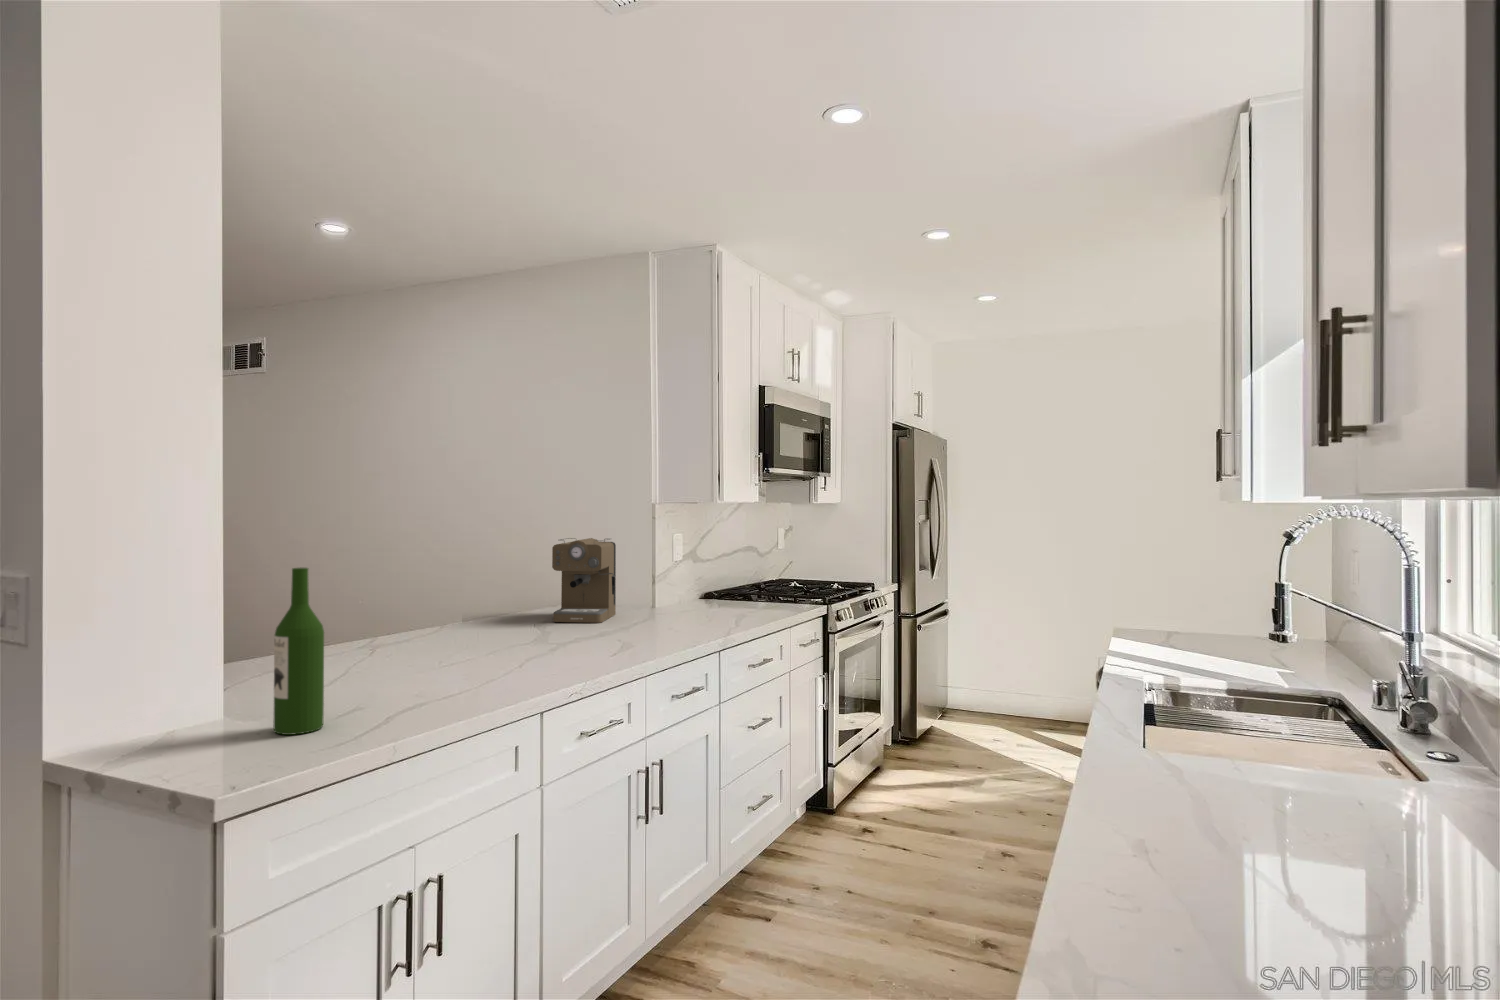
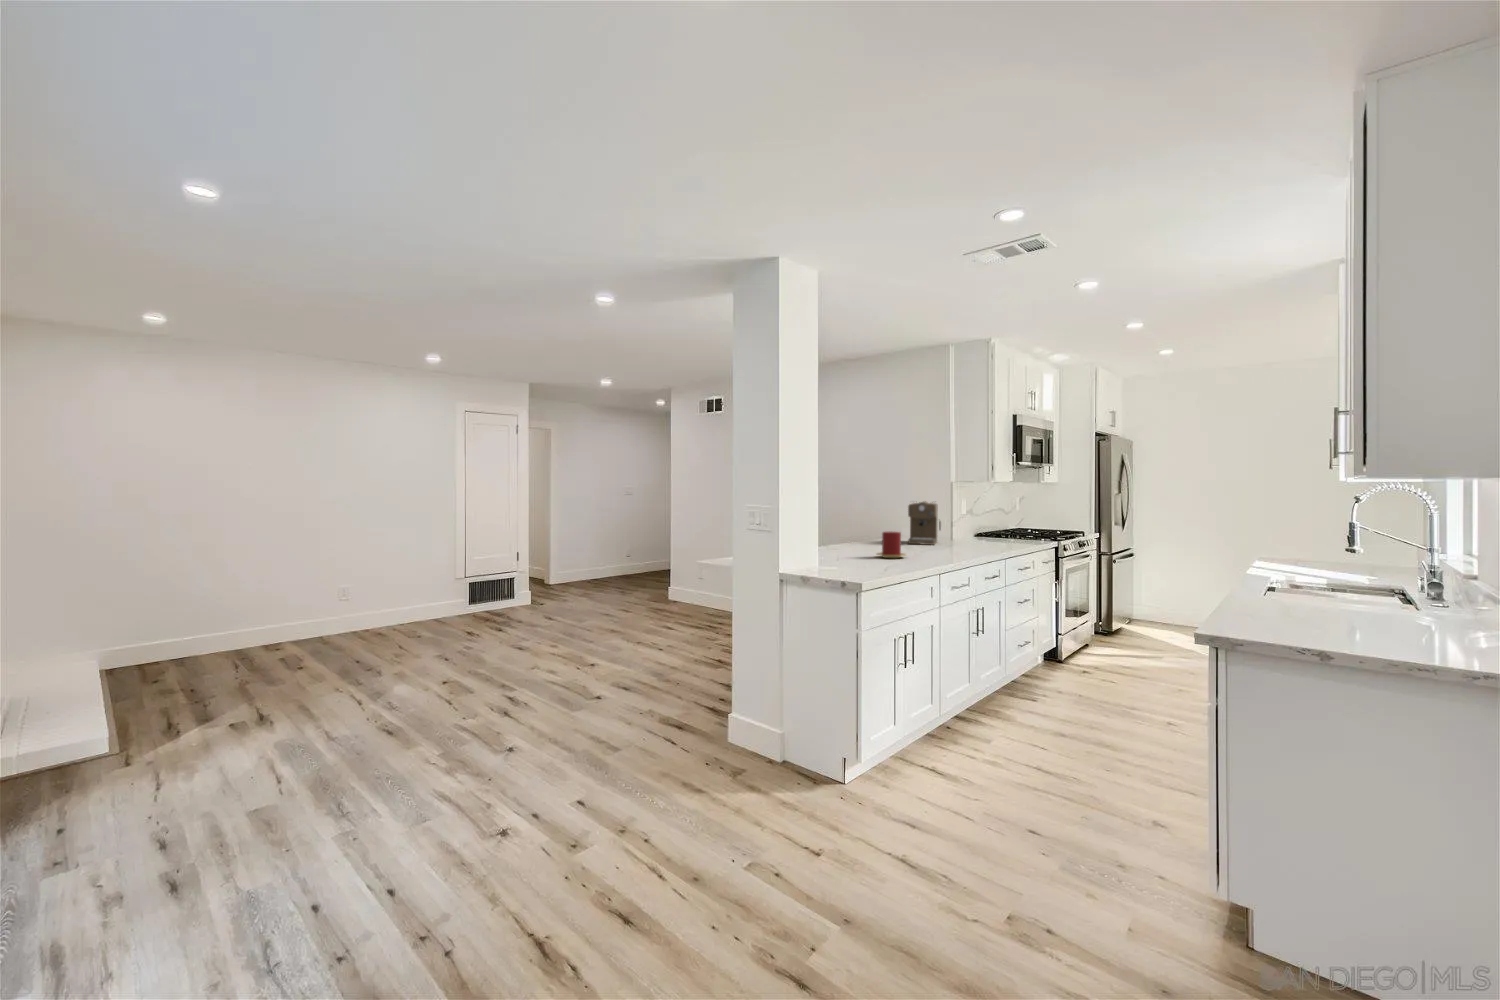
wine bottle: present [273,568,324,735] -> none [849,507,867,572]
candle: none [428,610,497,670] -> present [877,532,906,558]

